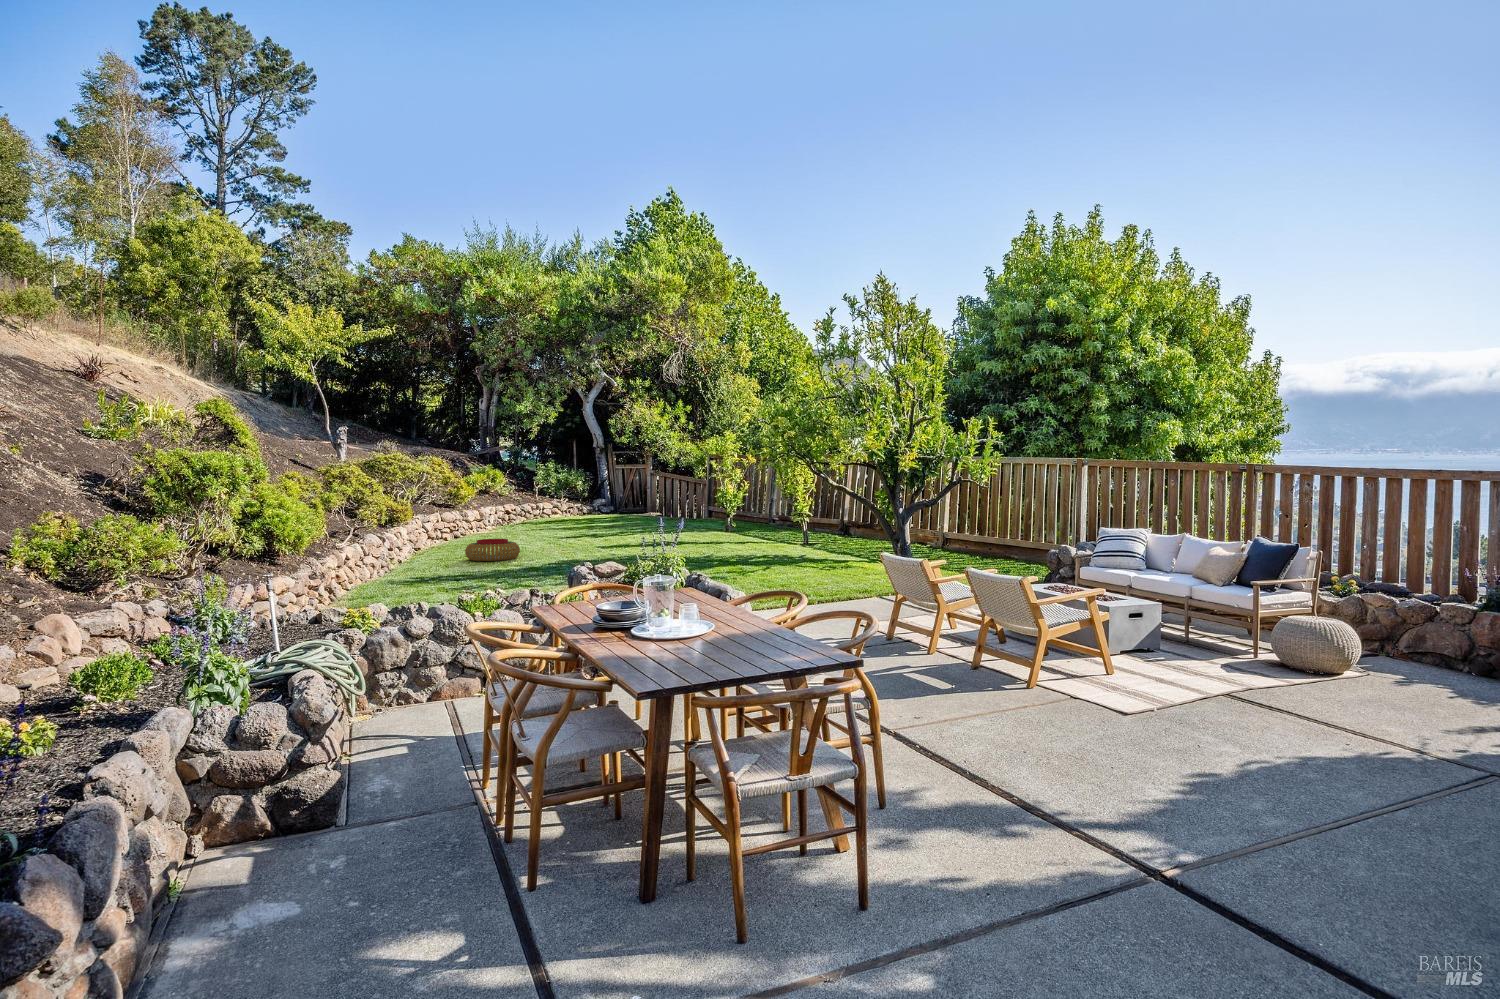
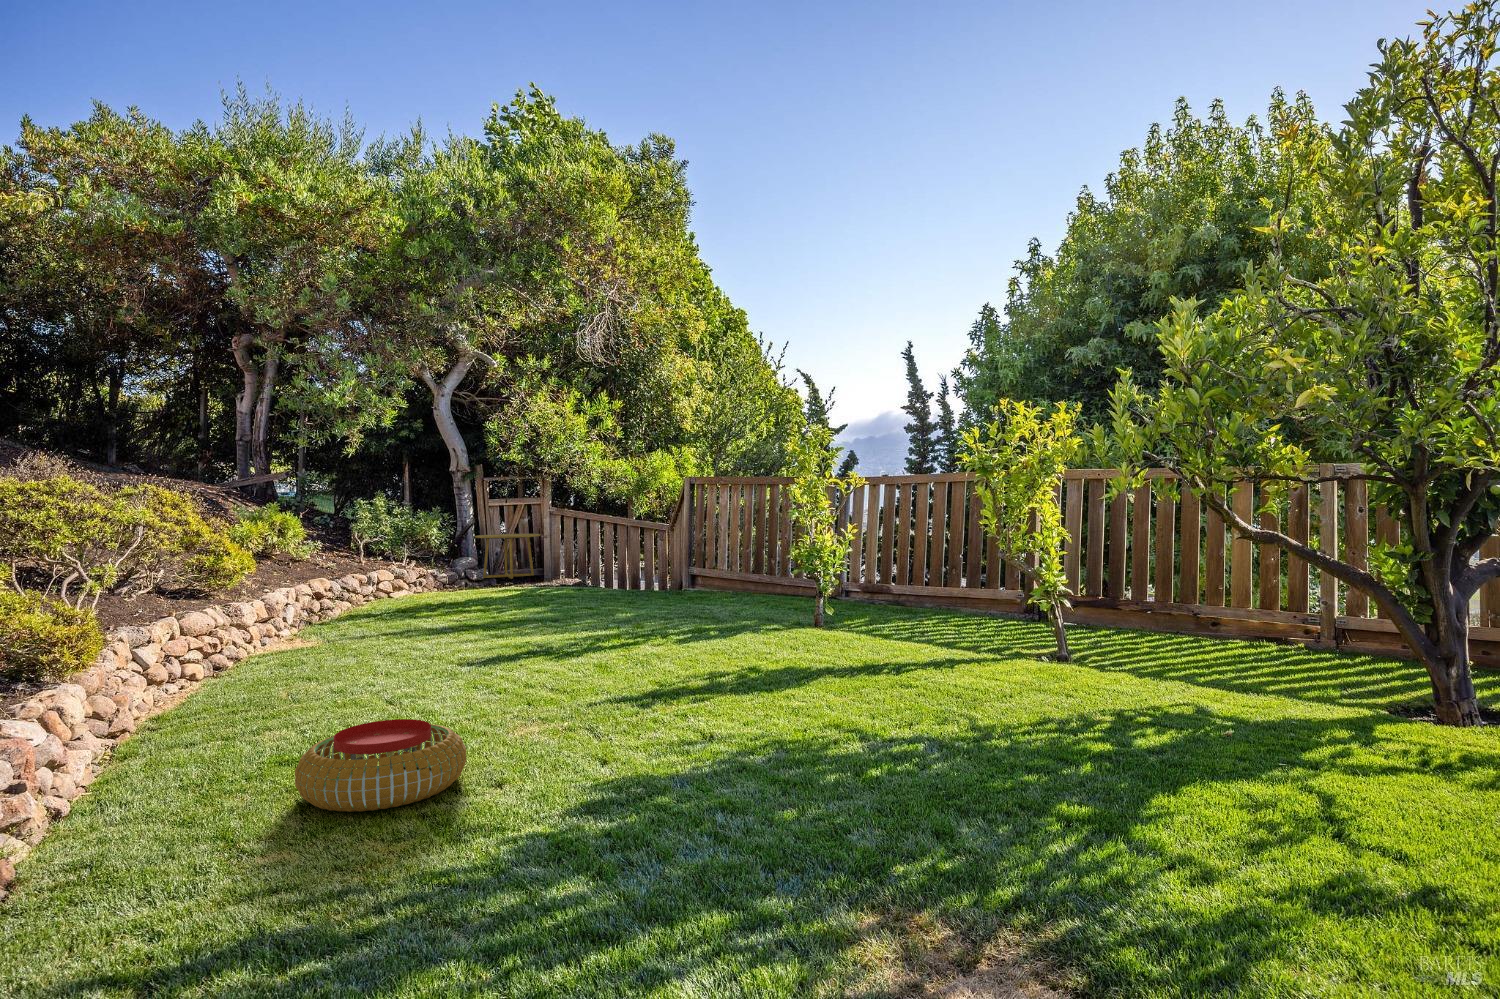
round table: none [602,486,641,512] -> present [475,534,541,579]

